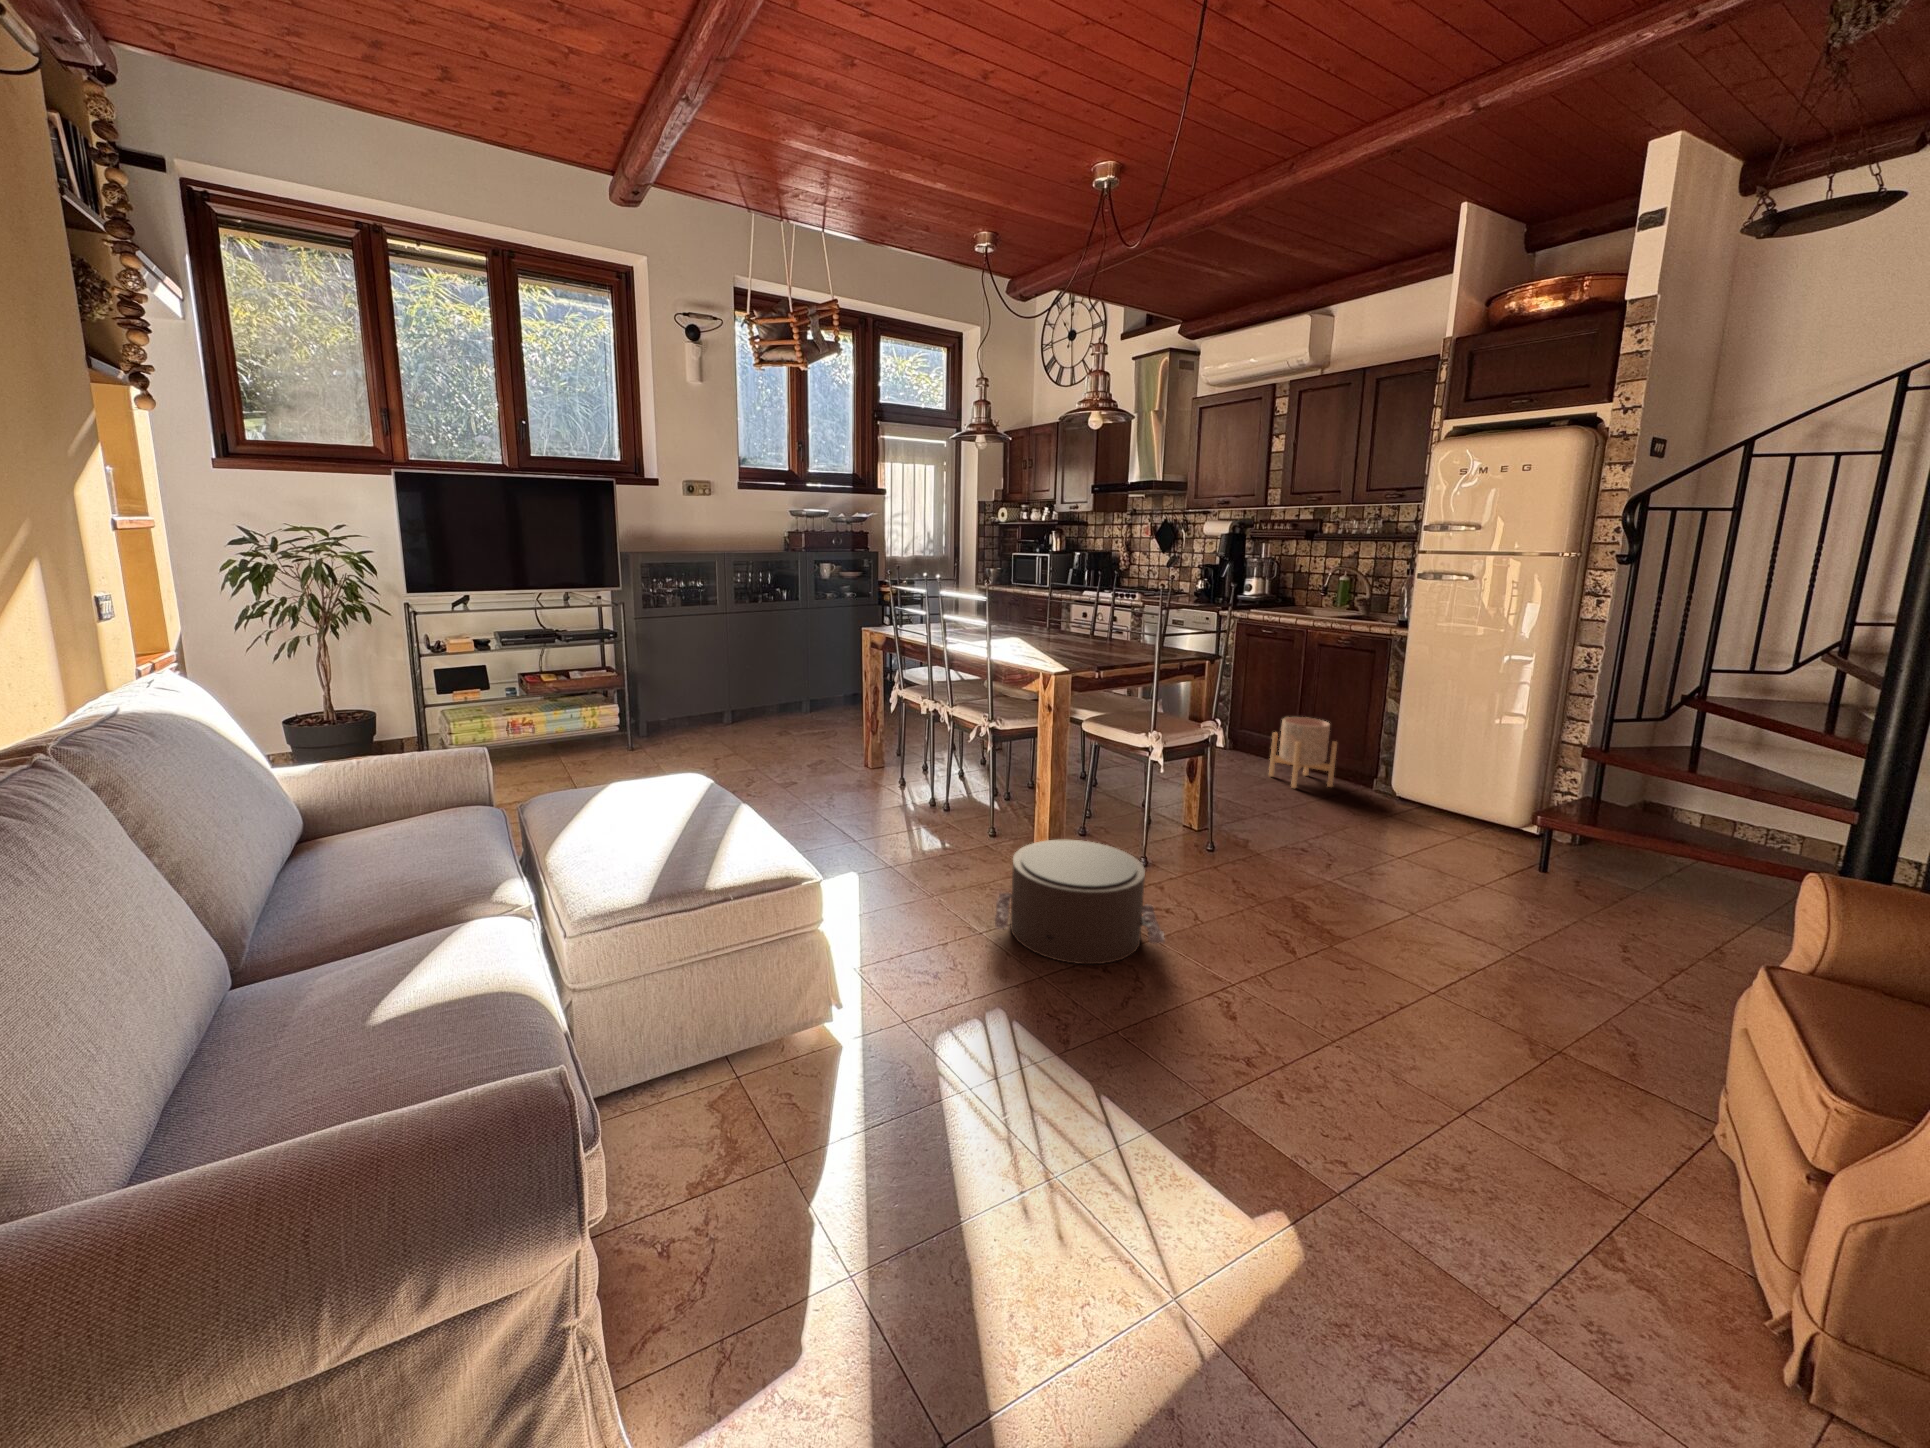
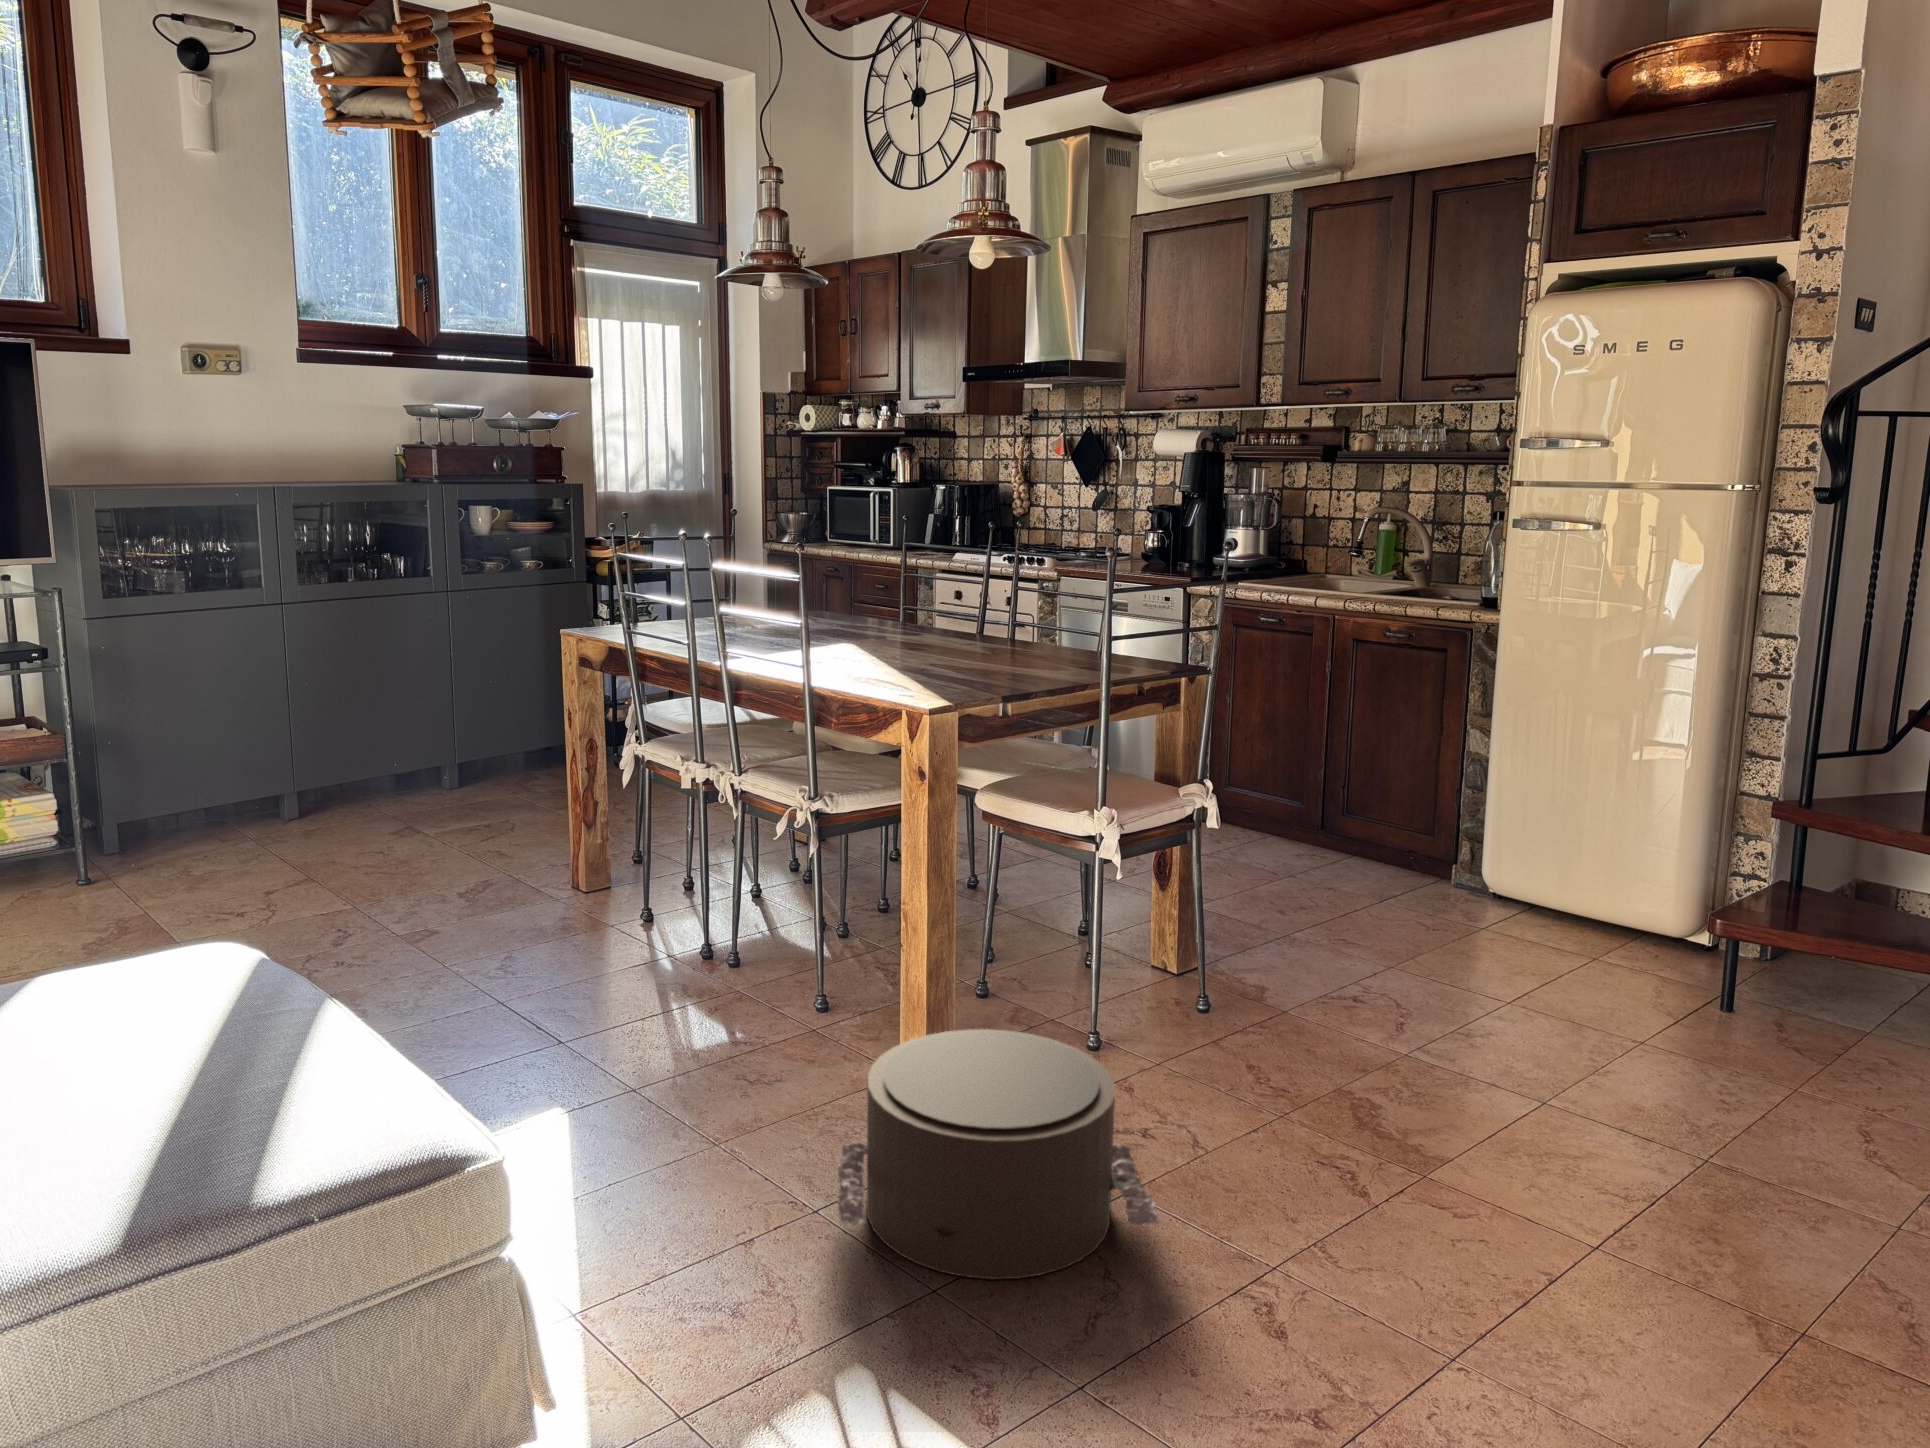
planter: present [1269,717,1337,788] -> none [1285,764,1394,889]

